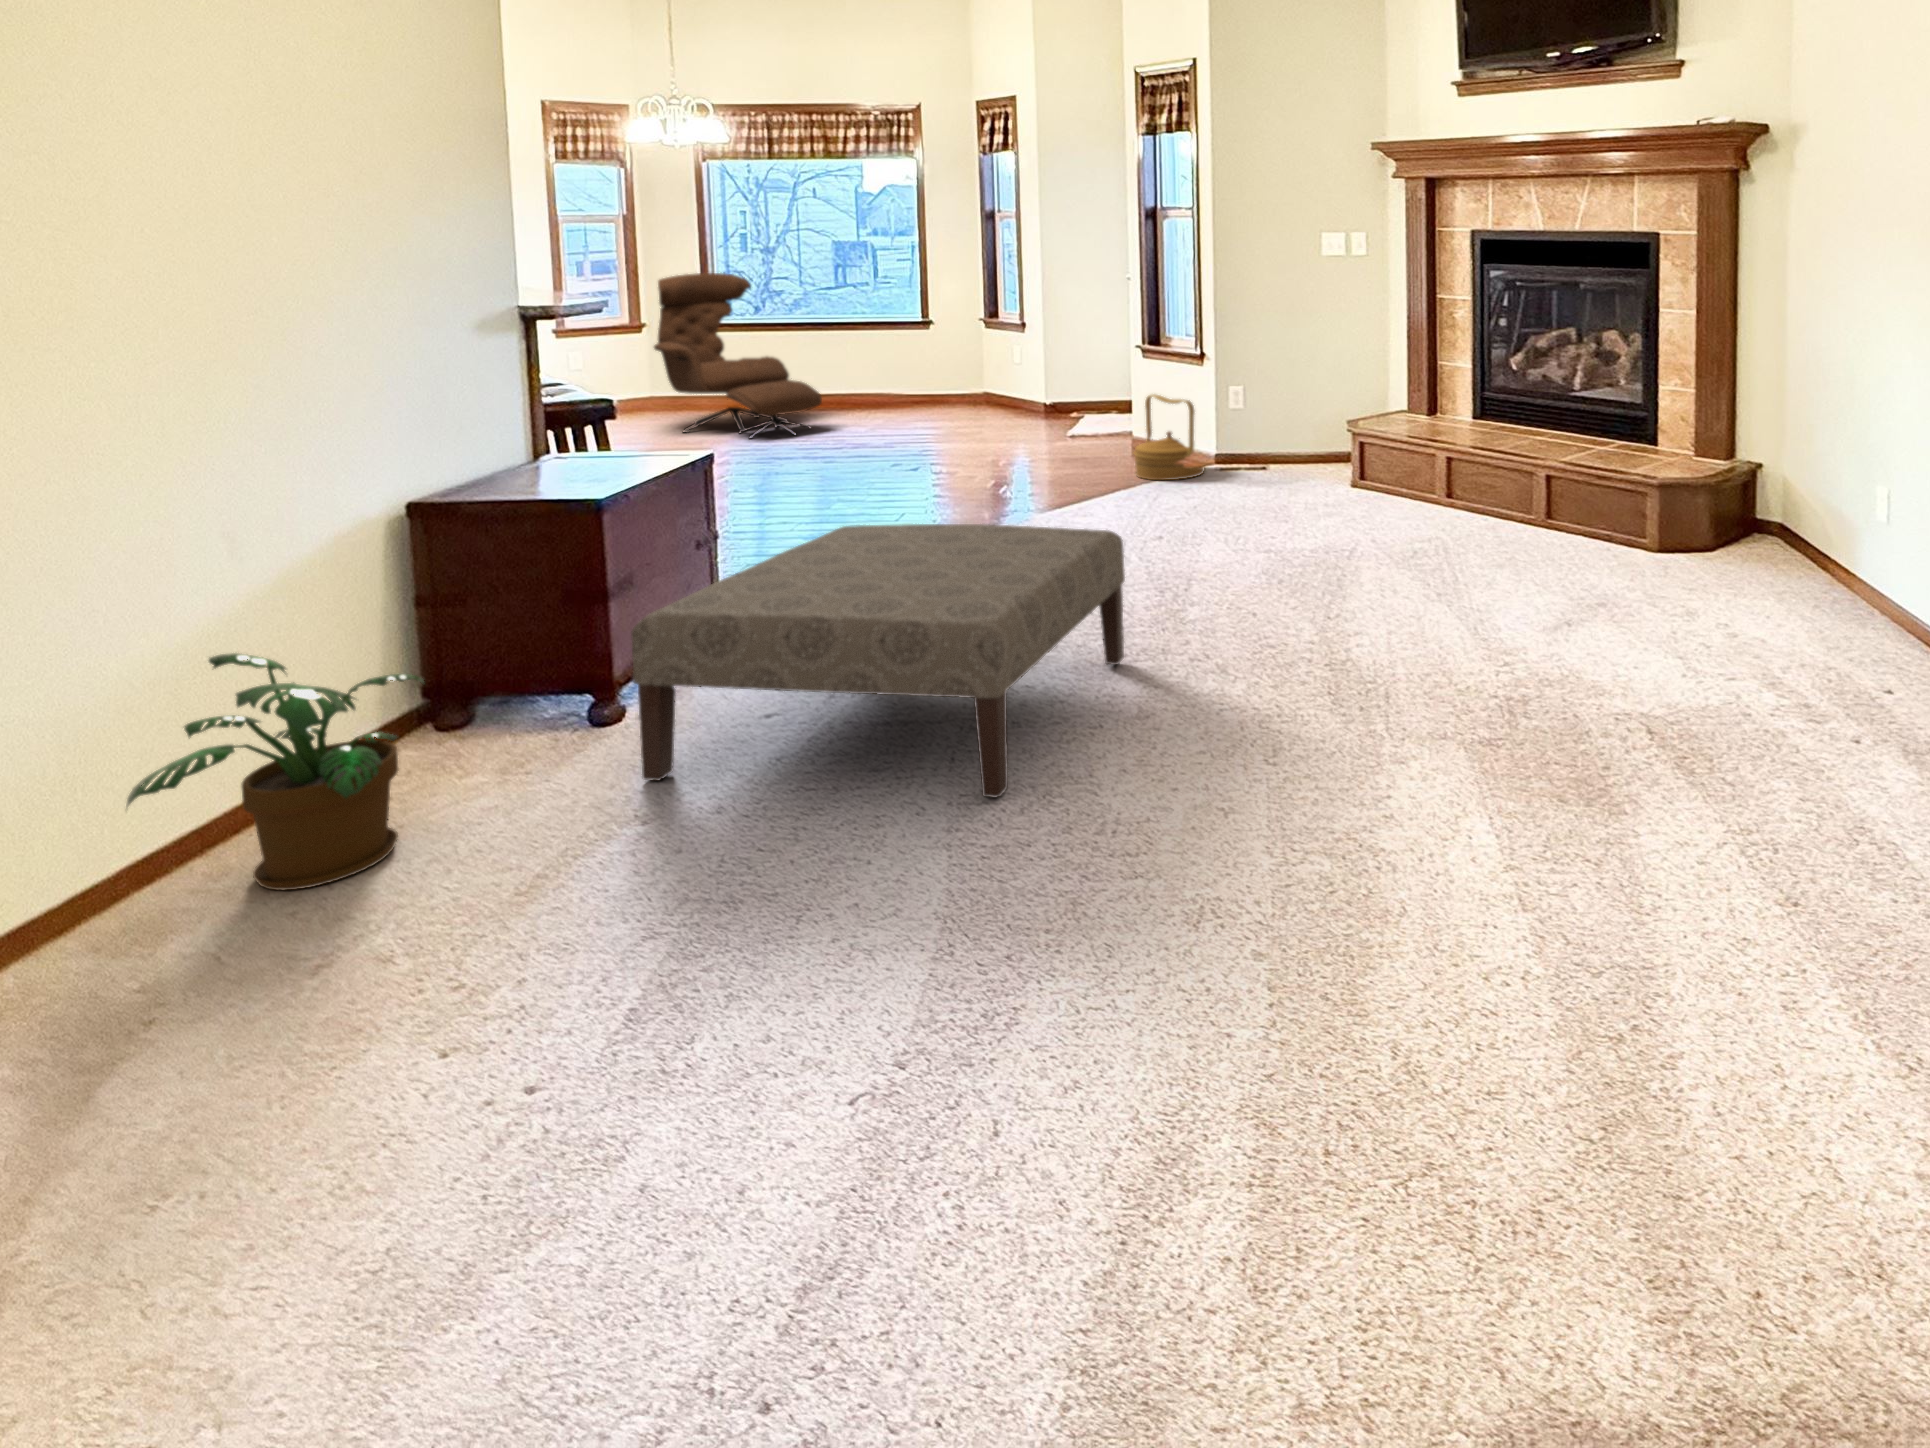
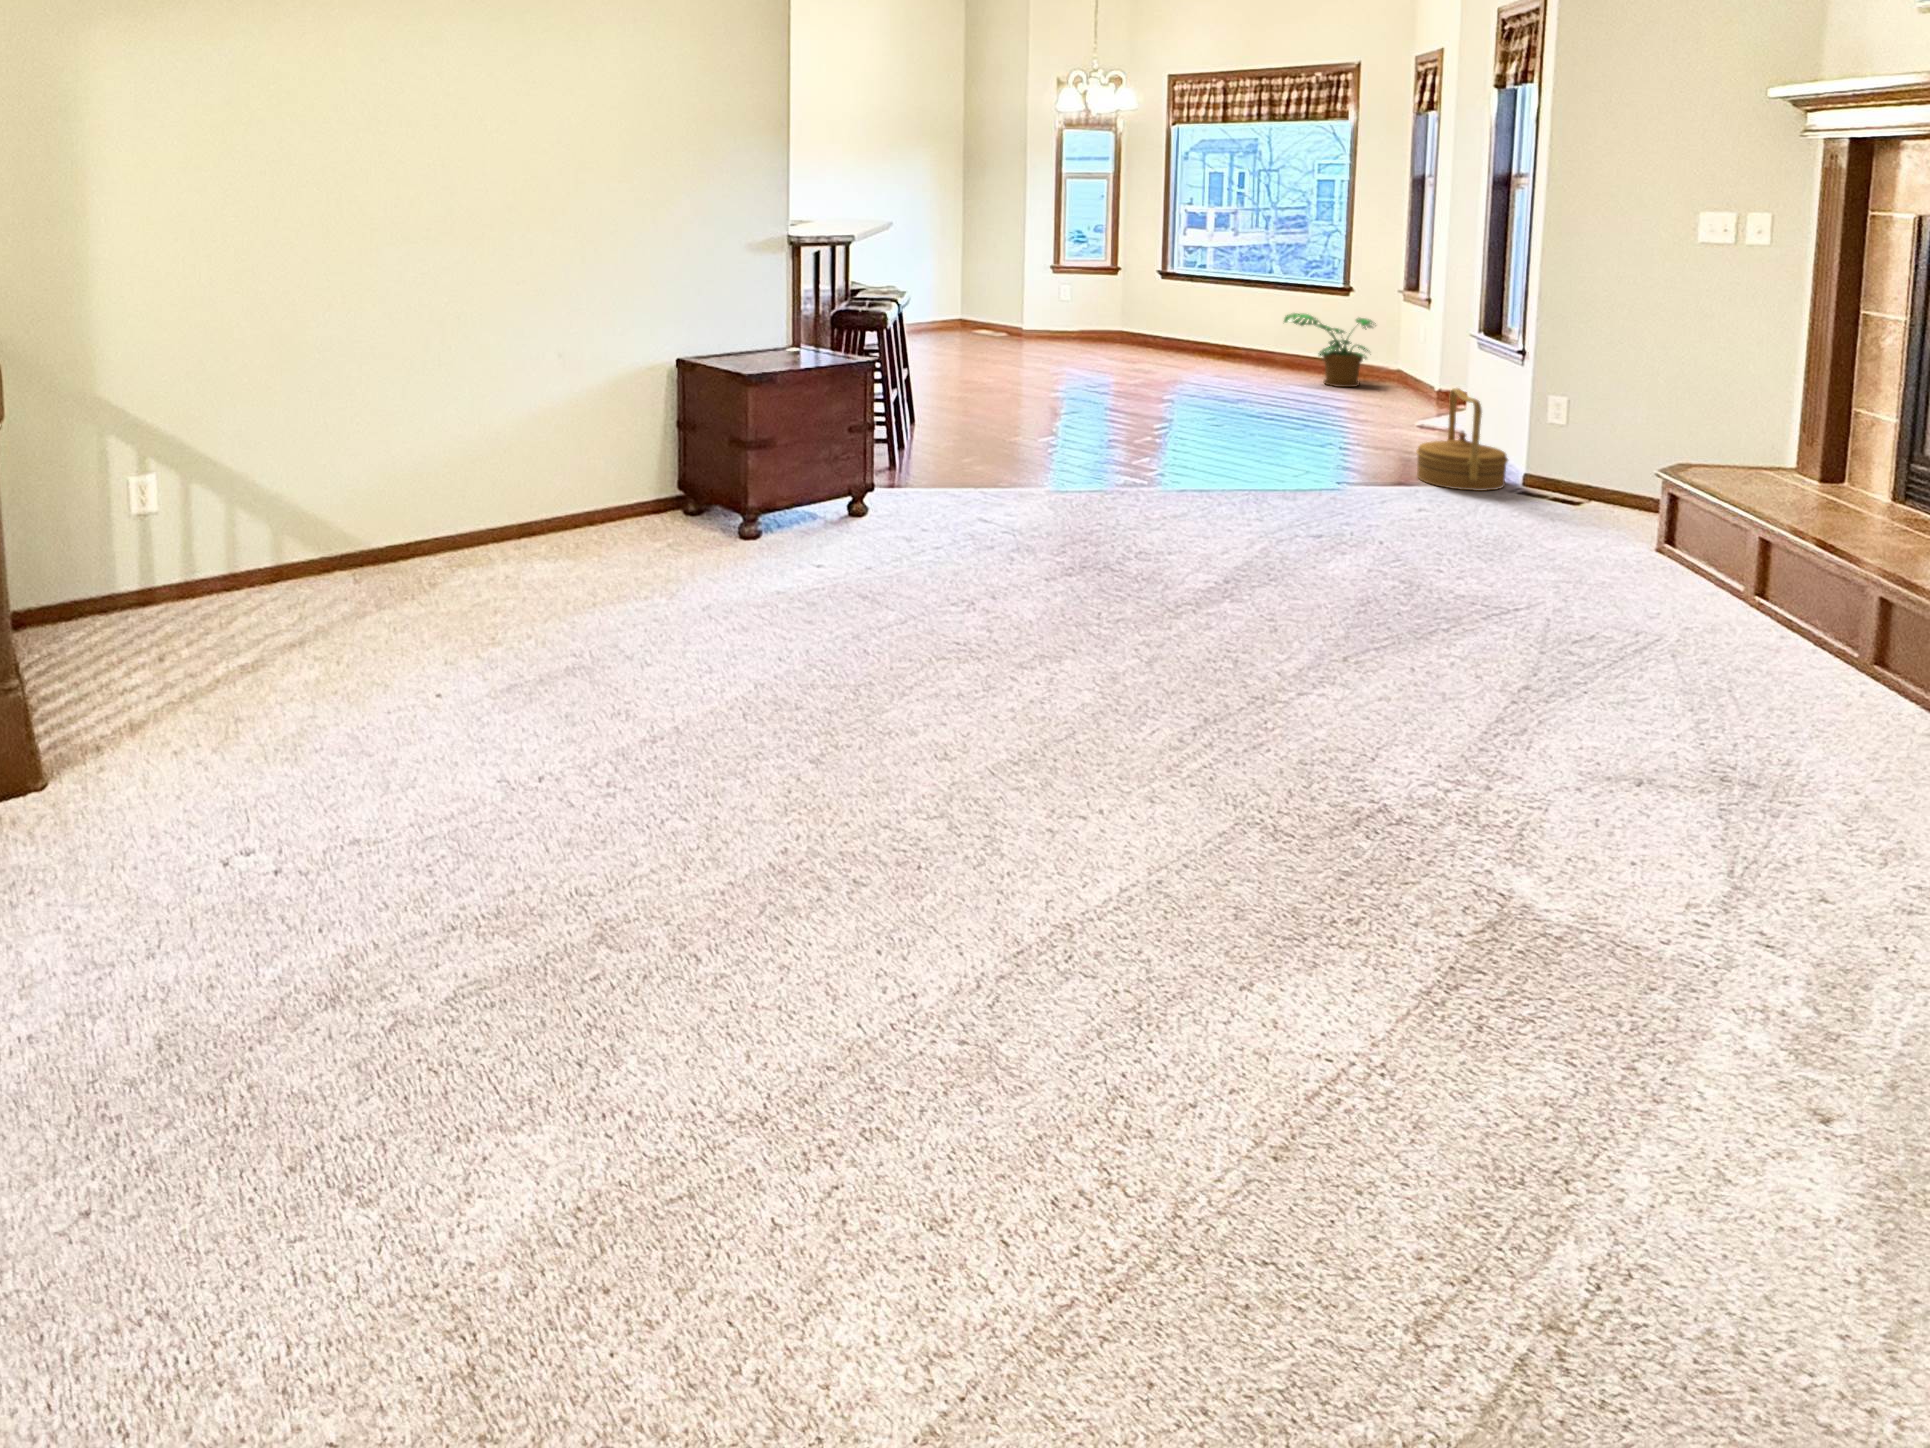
lounge chair: present [654,273,822,438] -> none [1113,226,1227,378]
ottoman: present [631,524,1125,797] -> none [694,440,1072,669]
potted plant: present [127,653,423,890] -> present [1284,313,1376,387]

